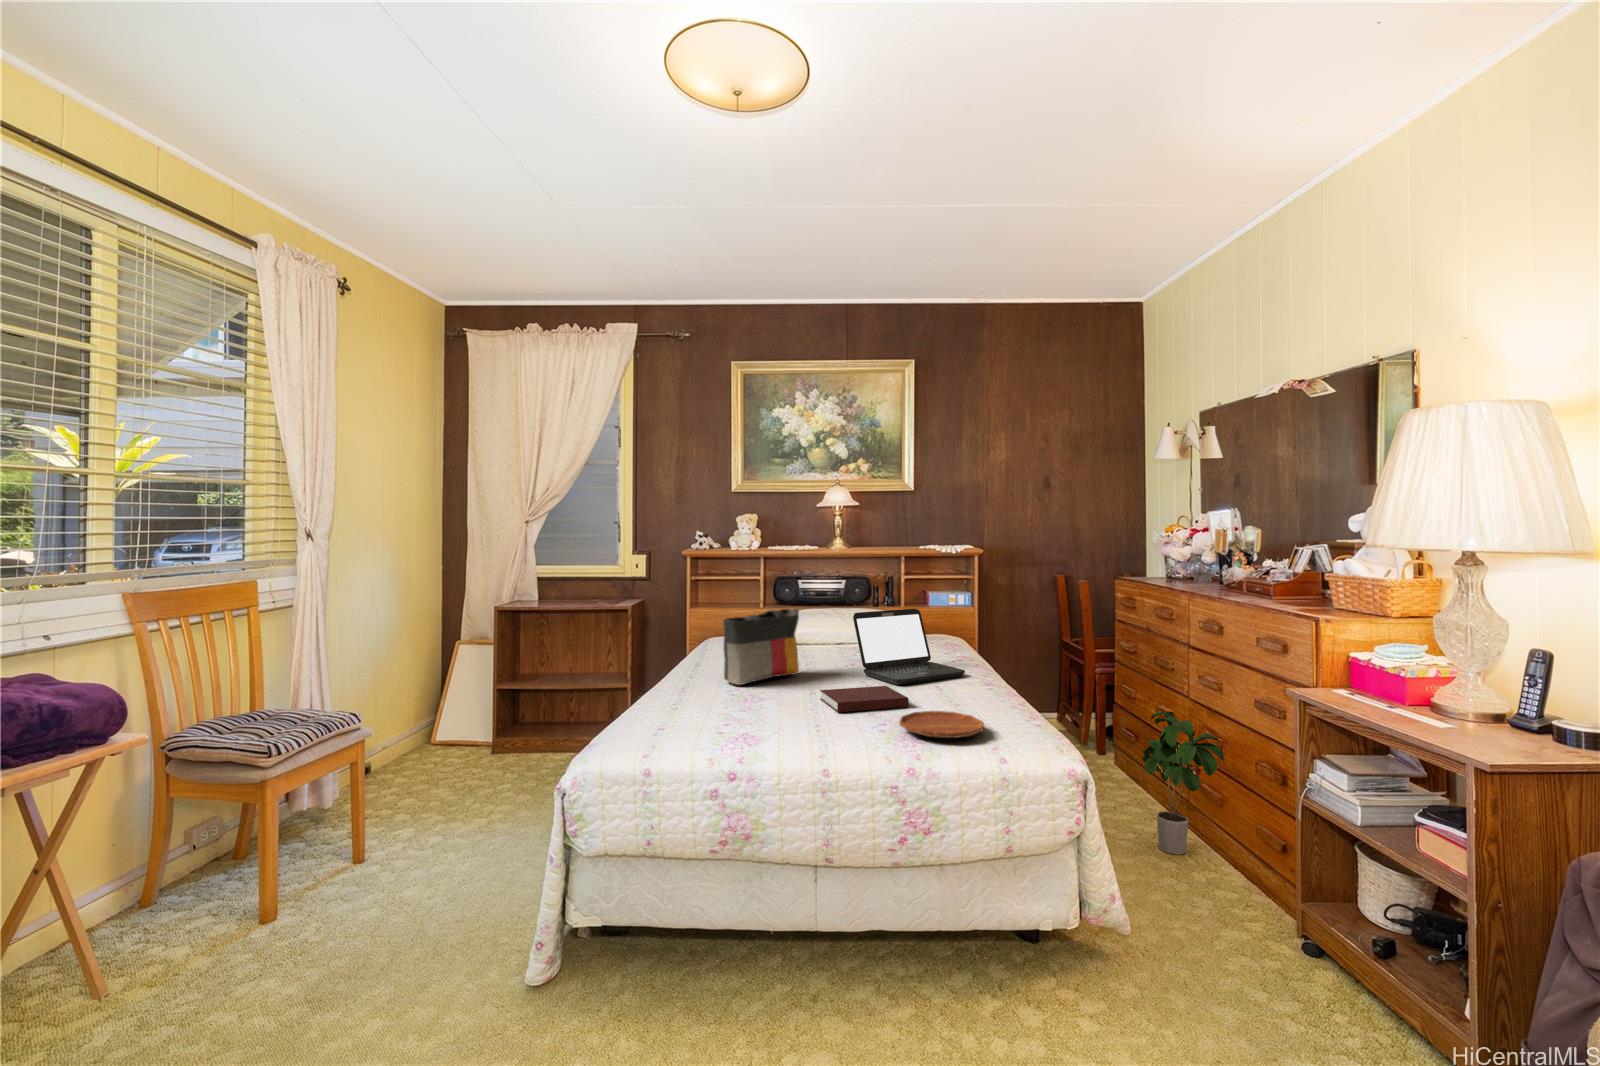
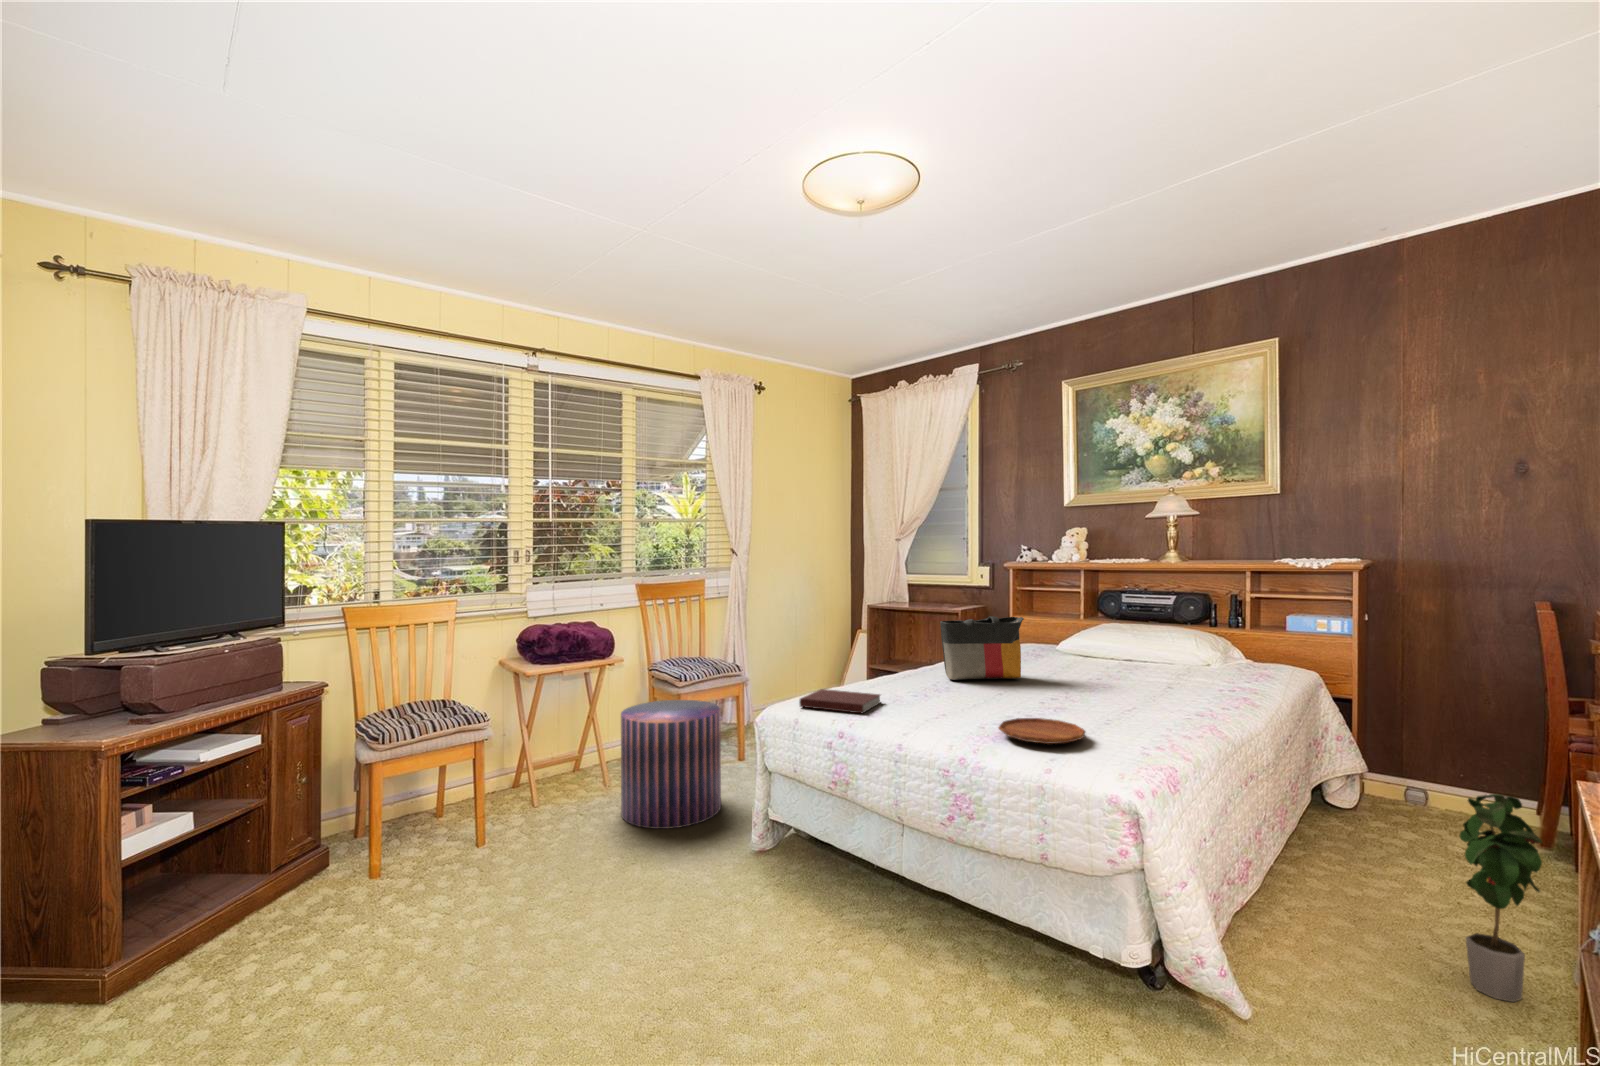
laptop: present [853,609,965,685] -> none [1078,625,1196,703]
notebook: present [820,686,909,712] -> present [800,689,880,713]
pouf: none [235,772,429,1014] -> present [621,700,721,829]

